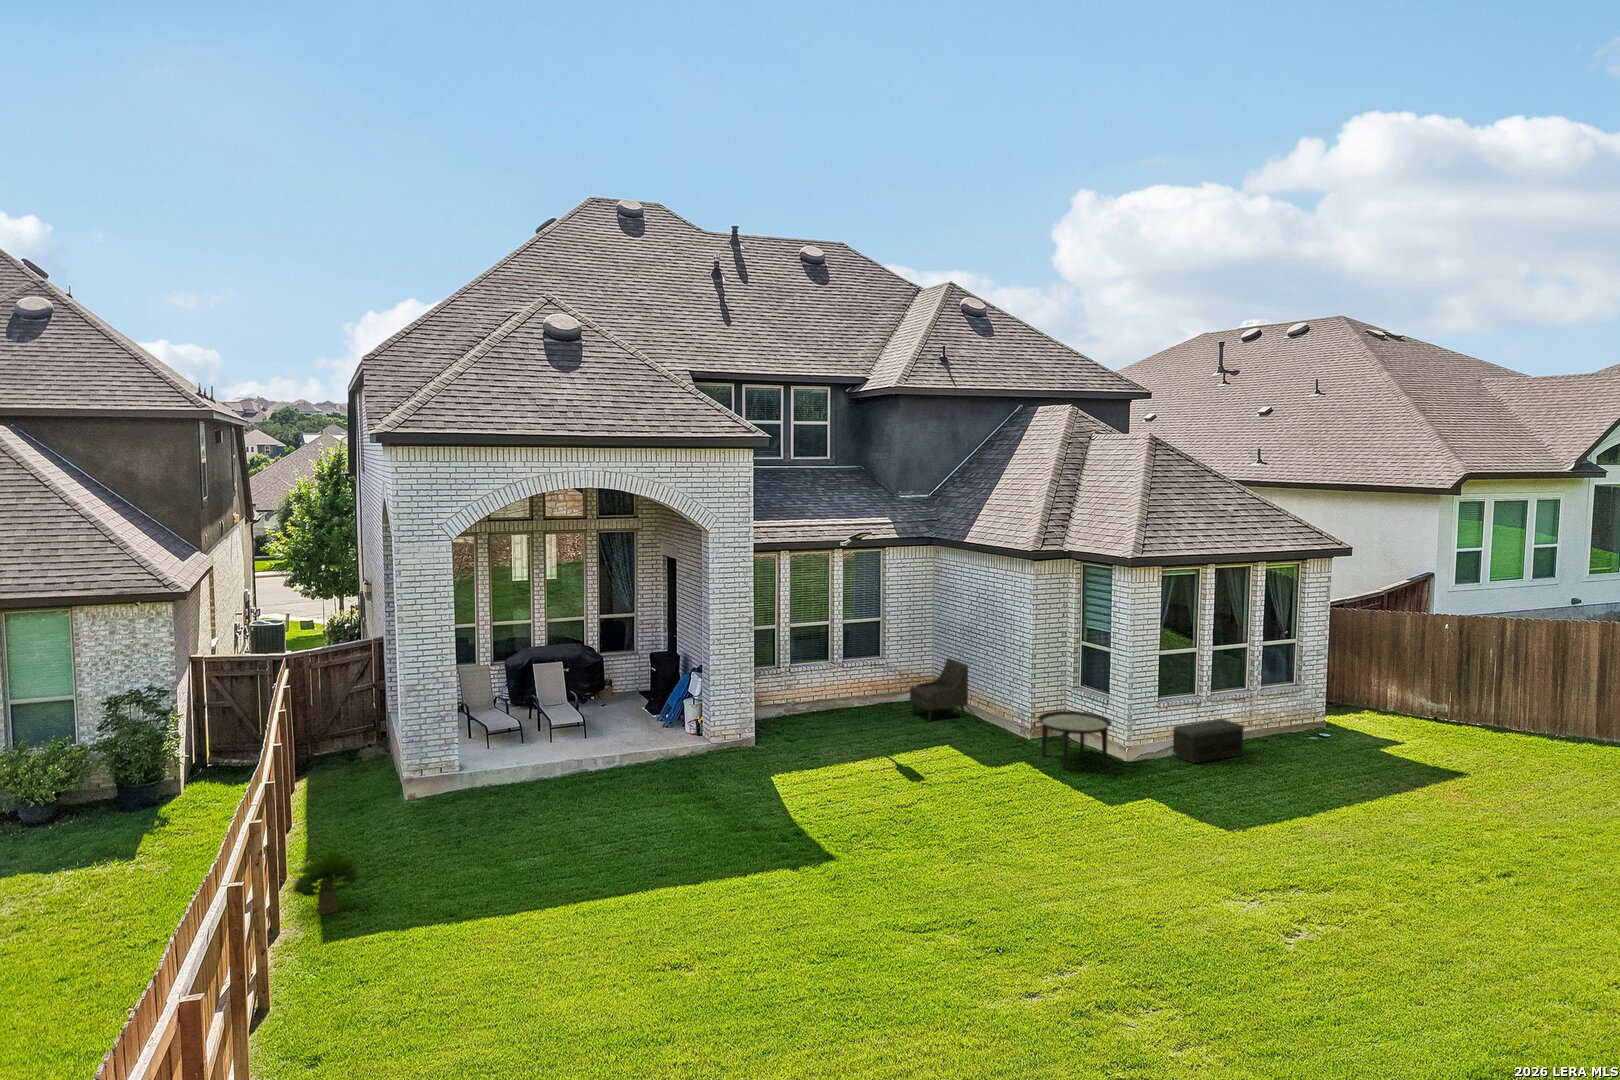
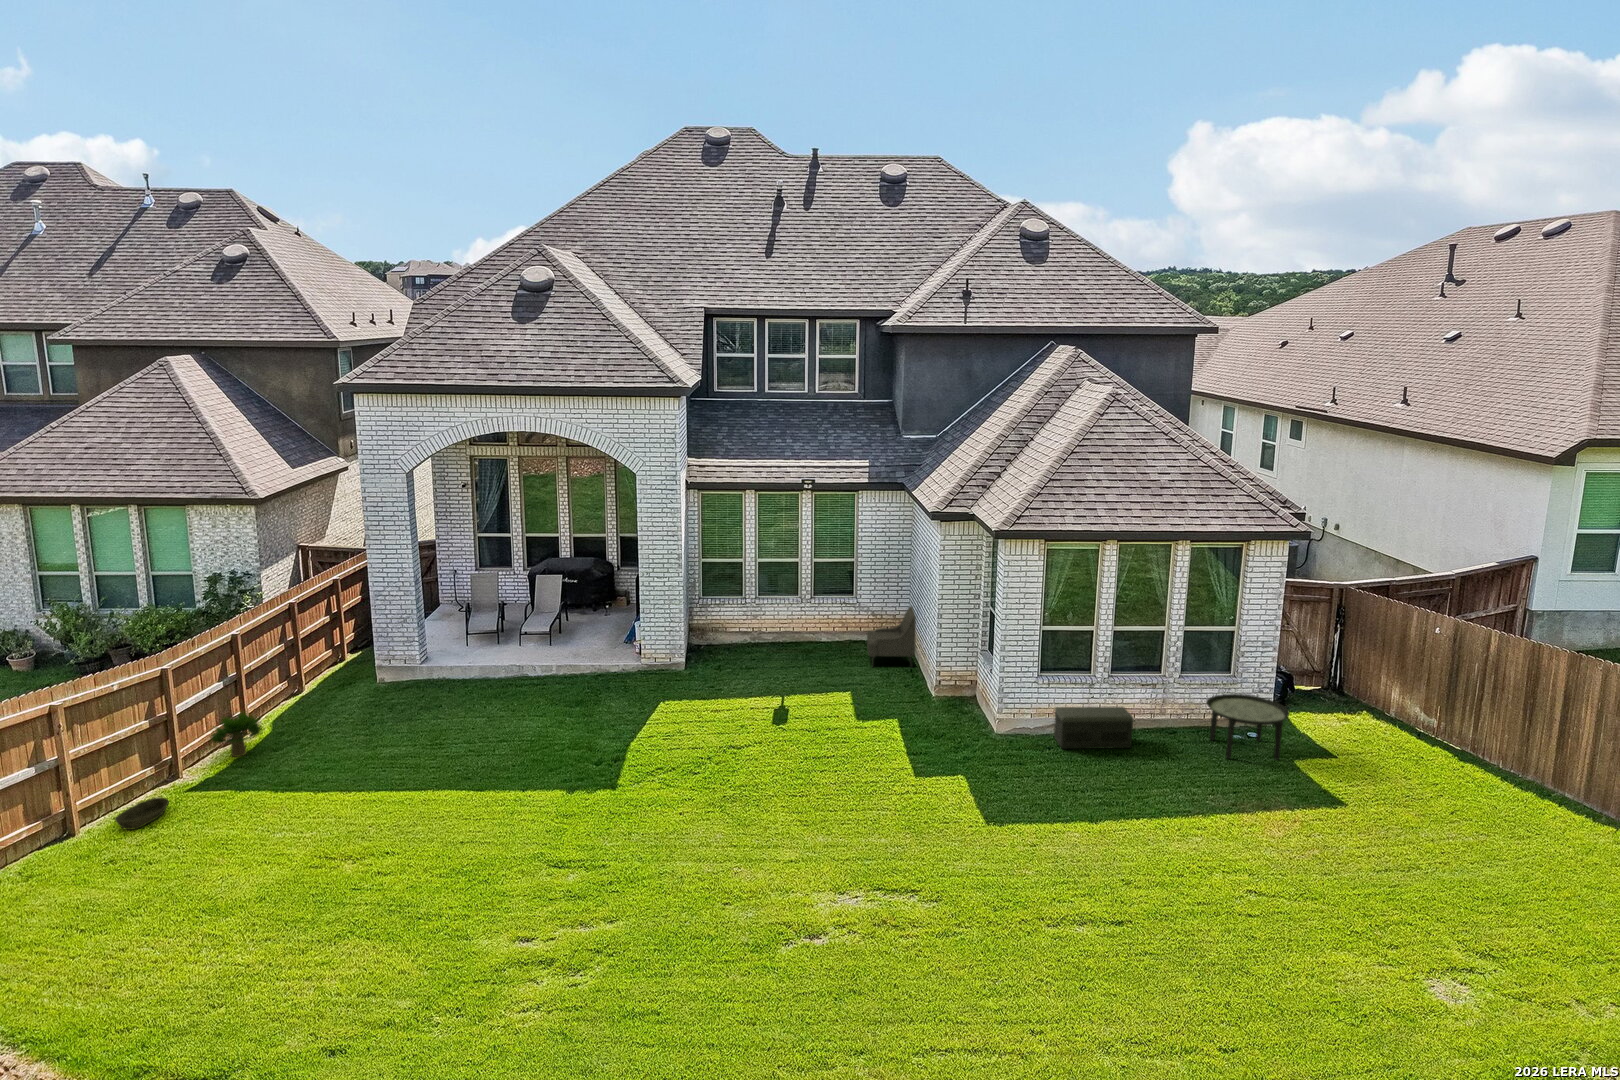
round table: present [1038,711,1111,769] -> present [1206,694,1290,760]
basket: none [267,976,326,1029] -> present [115,797,169,830]

